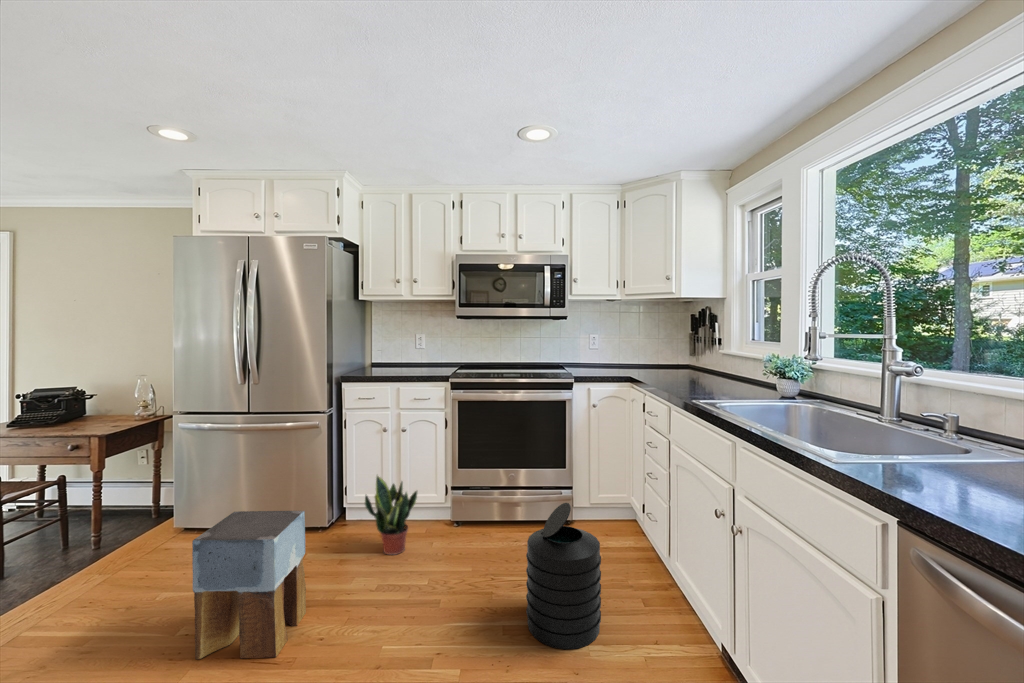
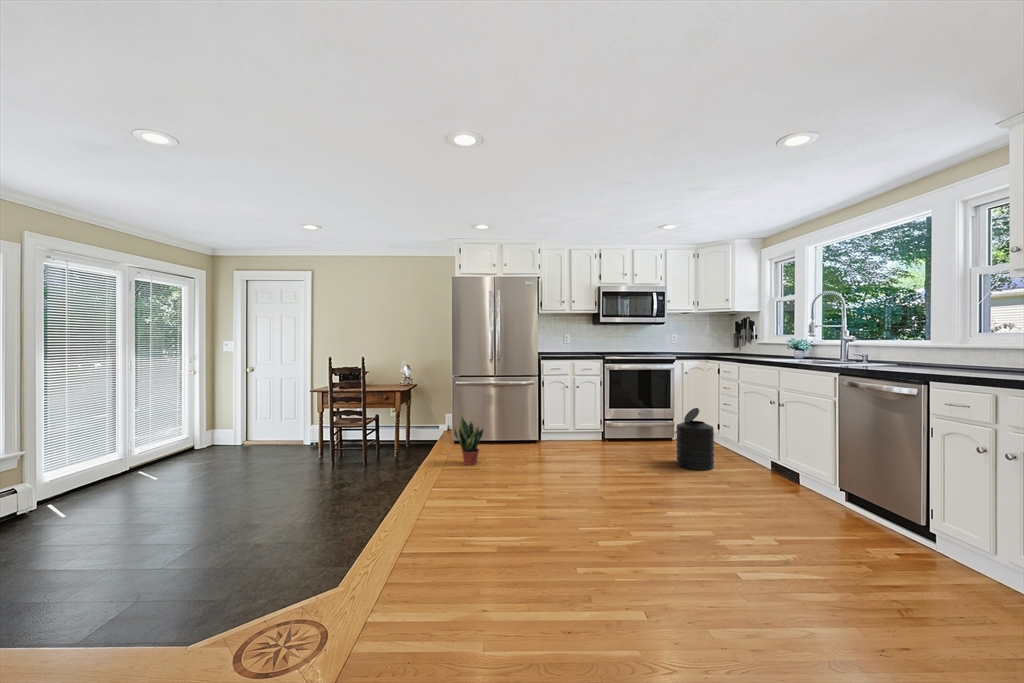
potted plant: present [365,476,417,555] -> present [454,417,483,465]
stool: present [192,511,306,659] -> none [533,413,571,472]

